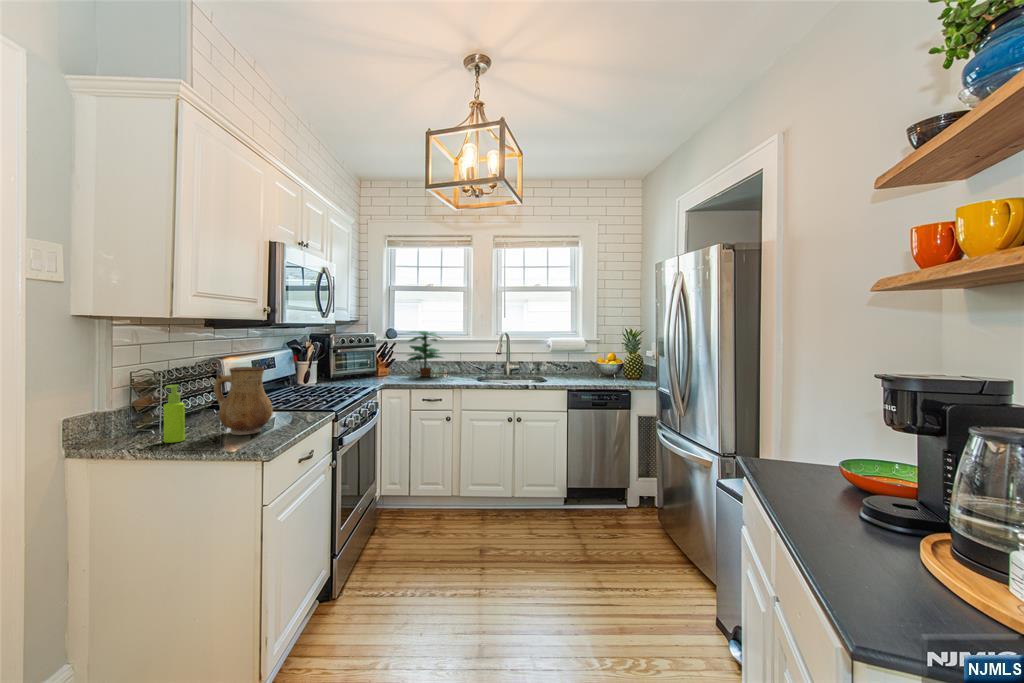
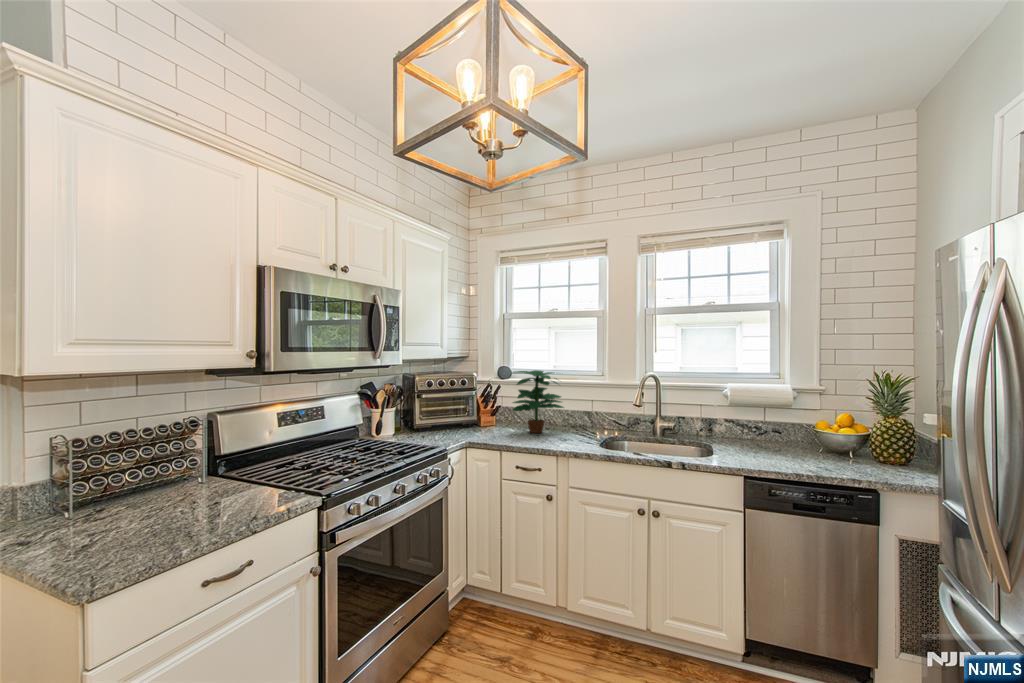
ceramic pitcher: present [214,367,273,435] -> none [125,423,202,521]
soap dispenser: present [164,385,185,443] -> none [55,445,88,524]

